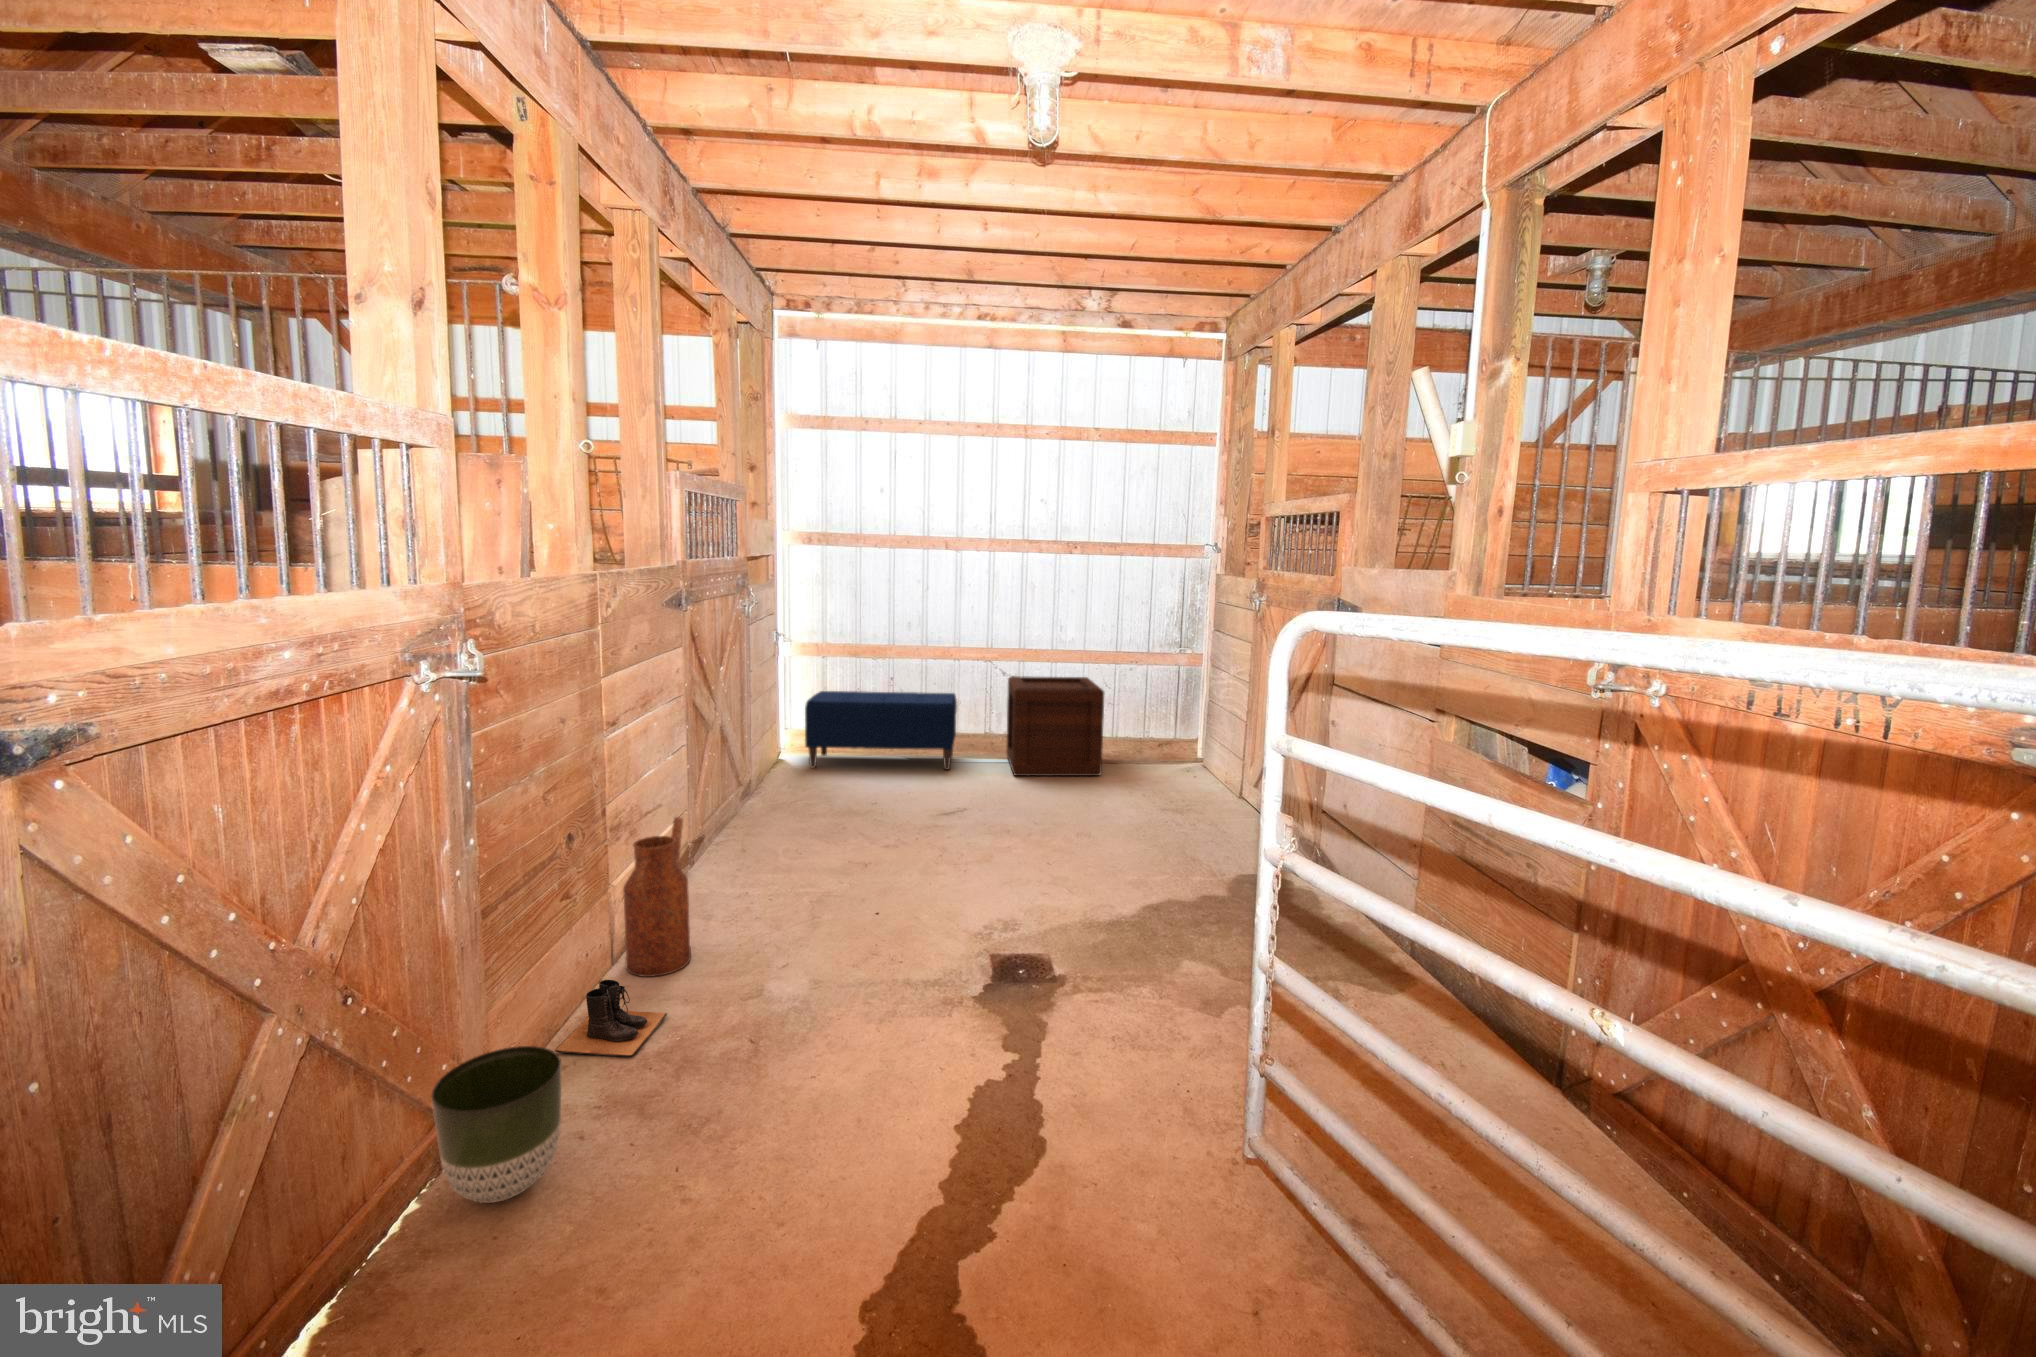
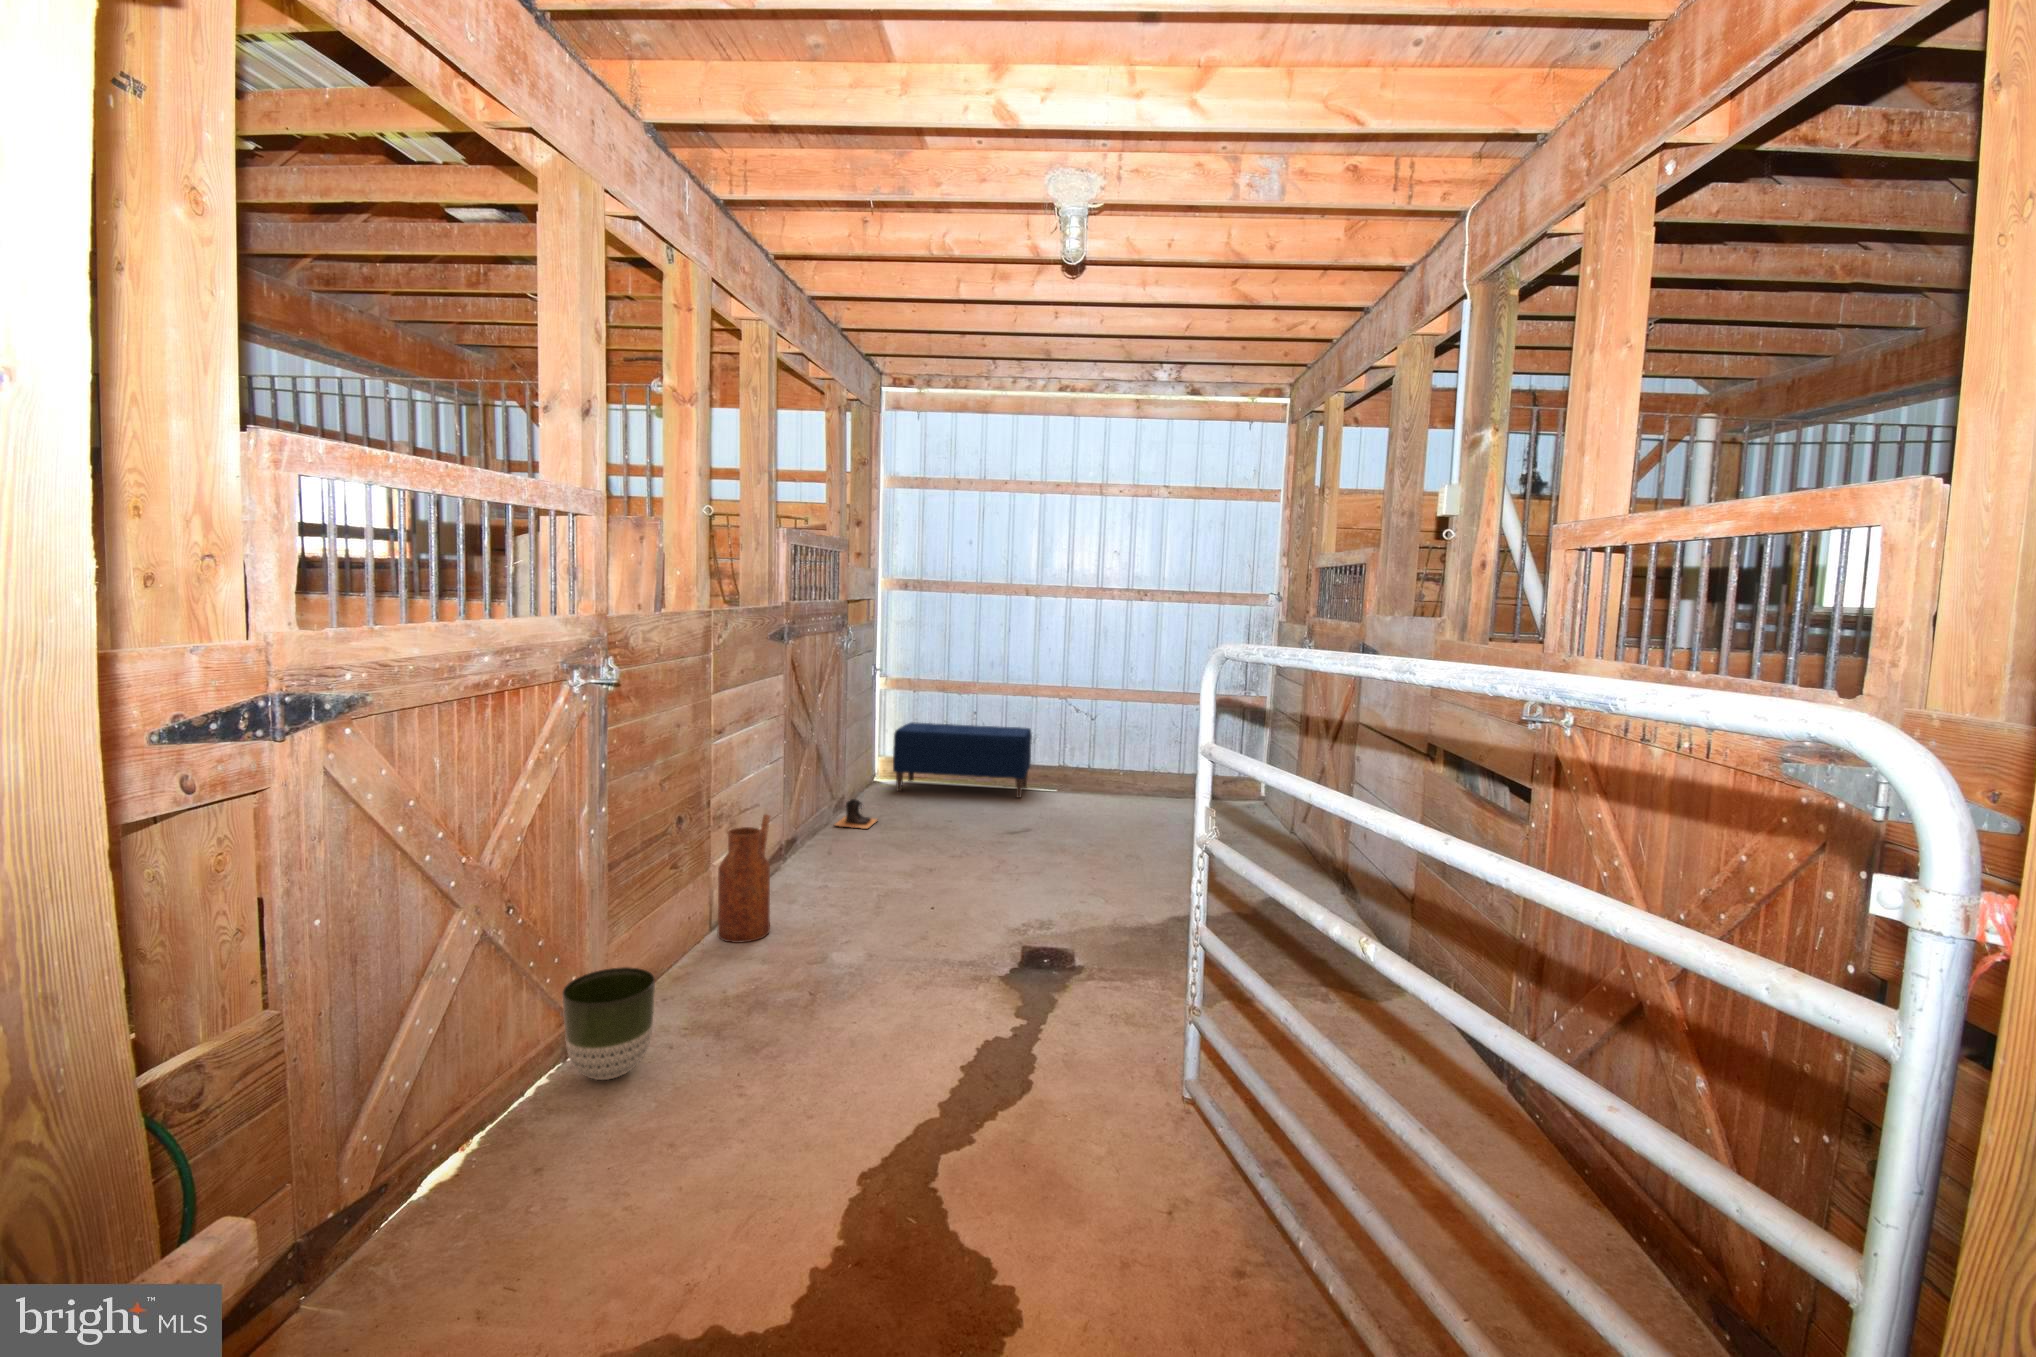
wooden crate: present [1006,676,1104,776] -> none [1077,714,1166,809]
boots: present [555,980,667,1057] -> present [835,799,877,829]

